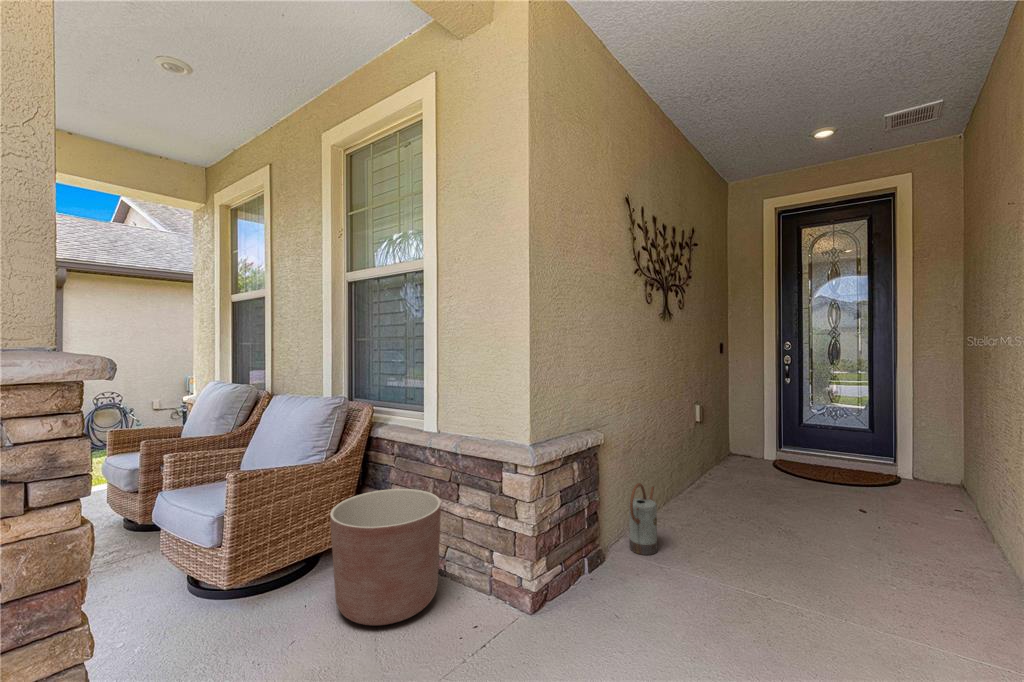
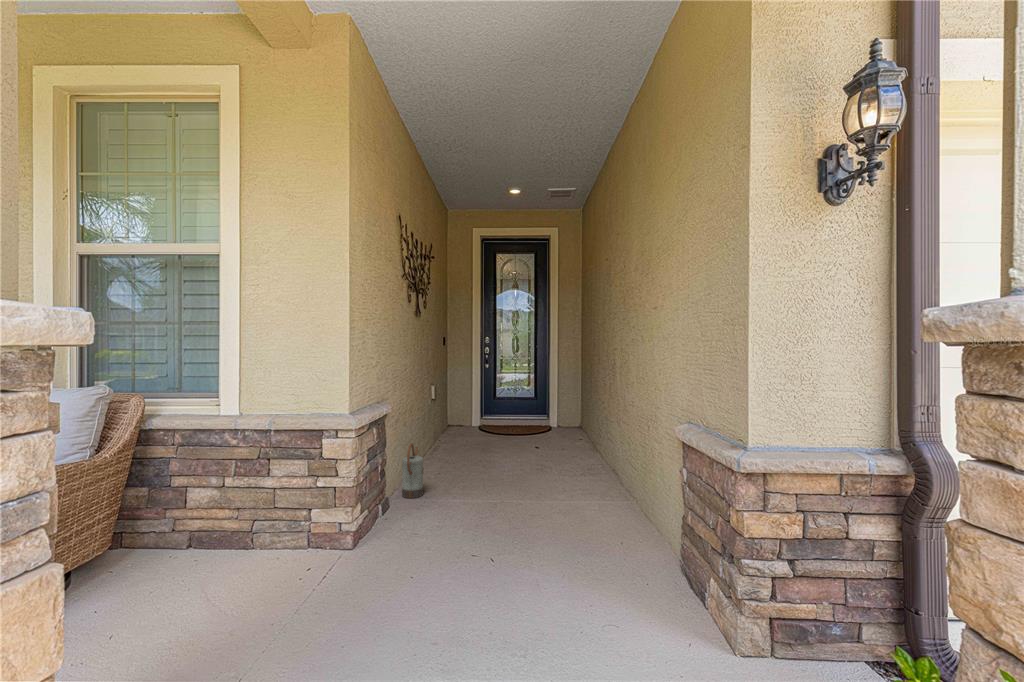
planter: present [330,489,441,625] -> none [135,472,261,601]

